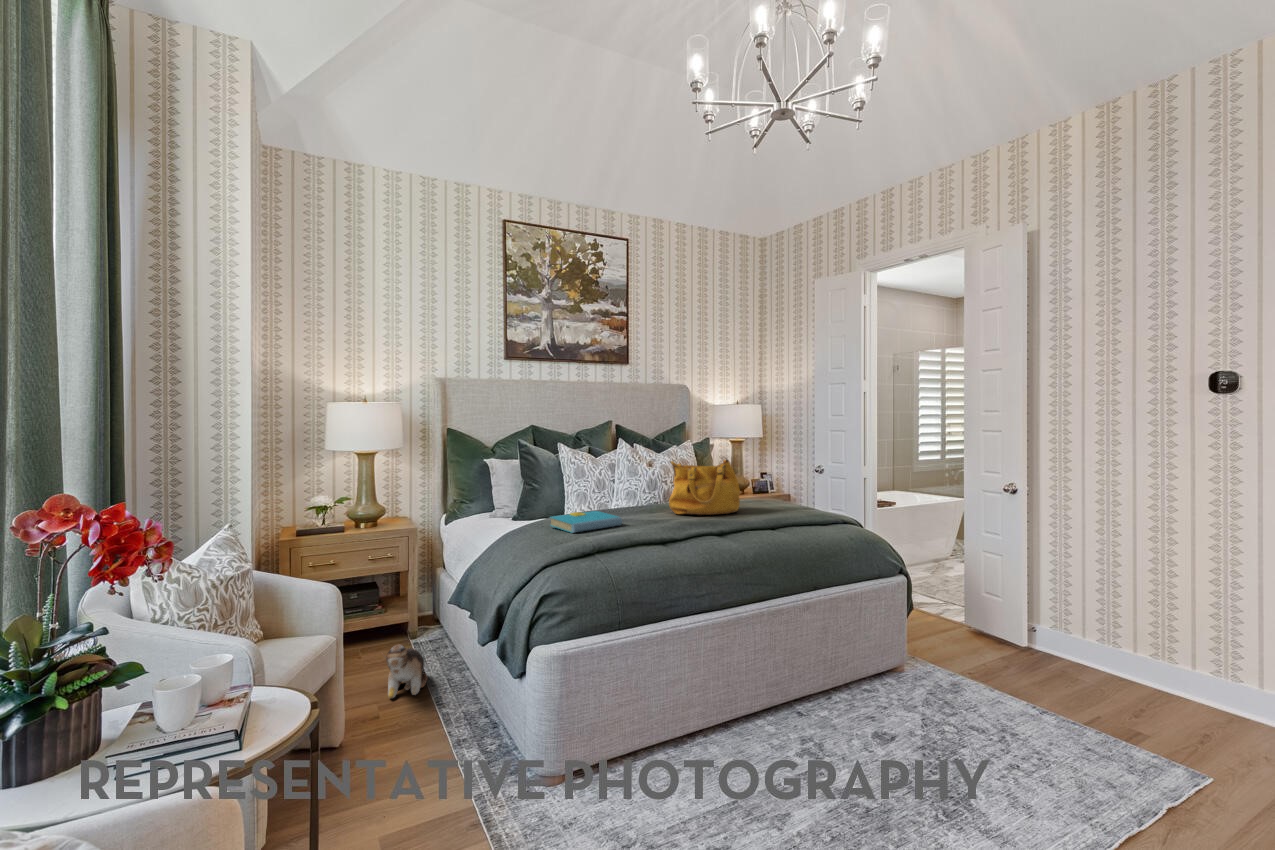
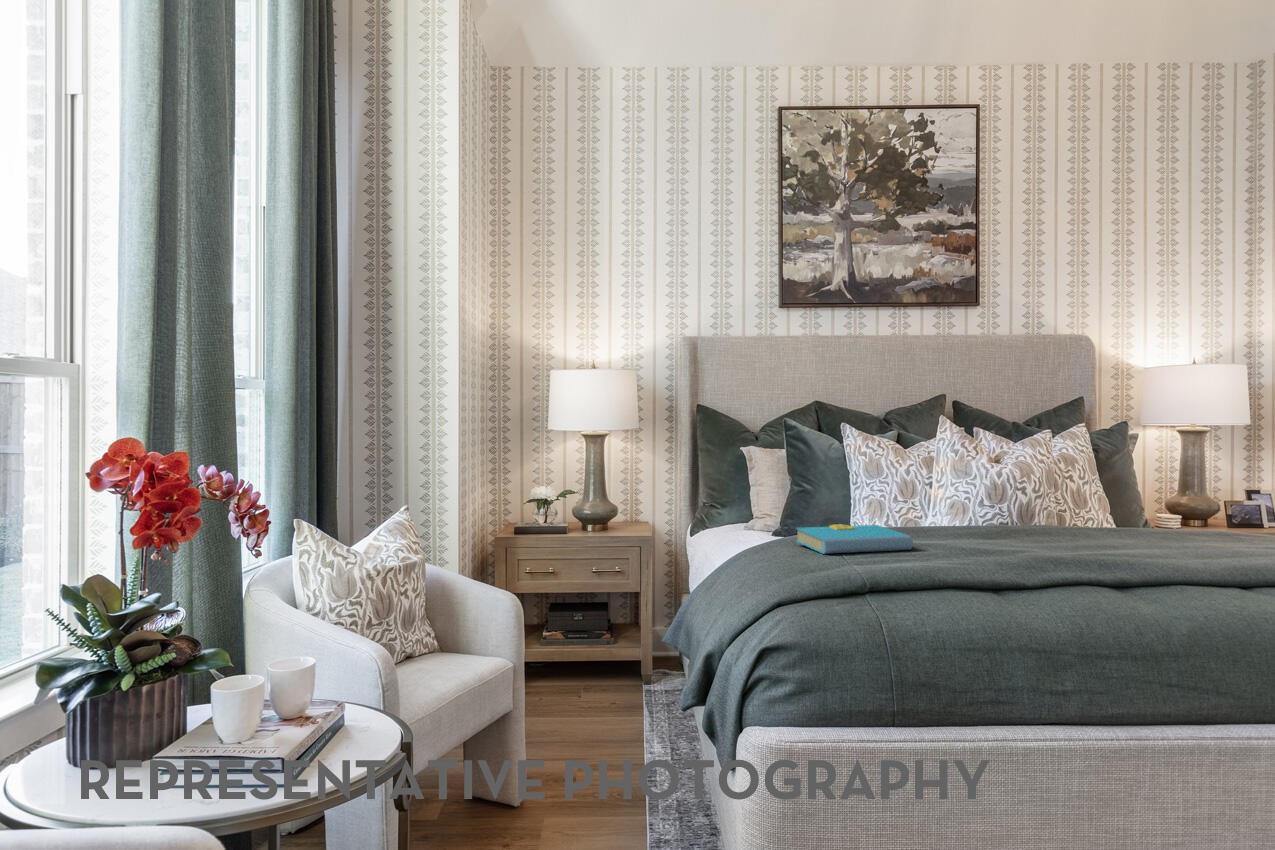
handbag: present [669,457,740,515] -> none [1010,445,1155,547]
plush toy: present [386,644,428,698] -> none [575,686,642,759]

